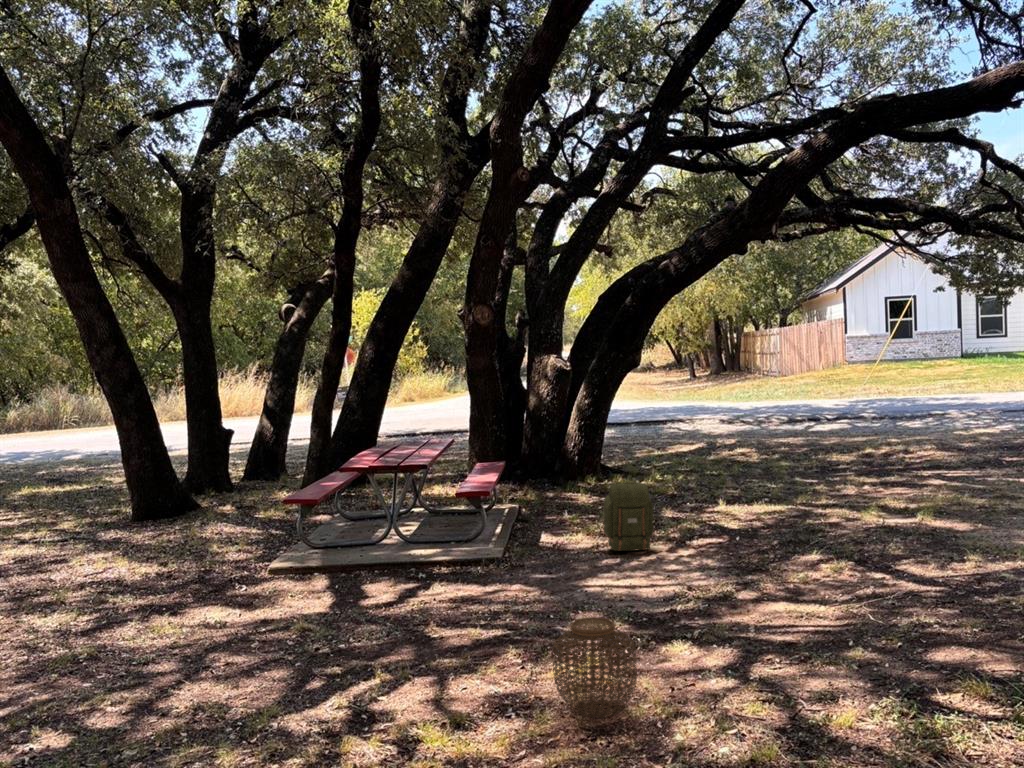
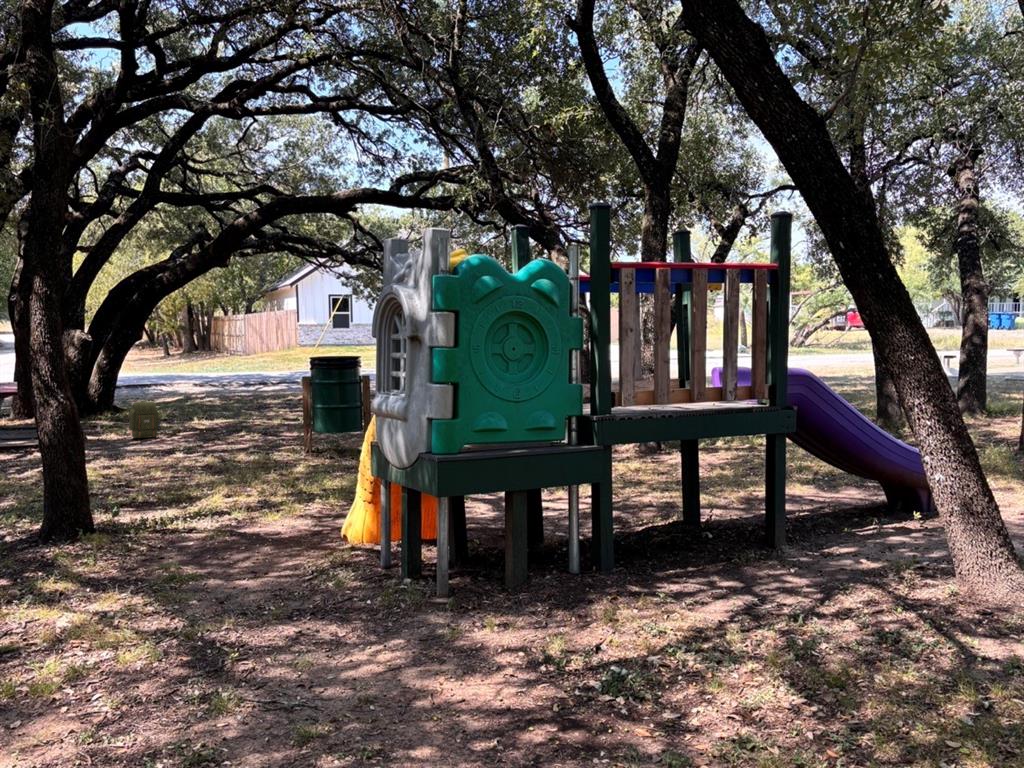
woven basket: present [553,617,637,718] -> none [128,436,164,472]

